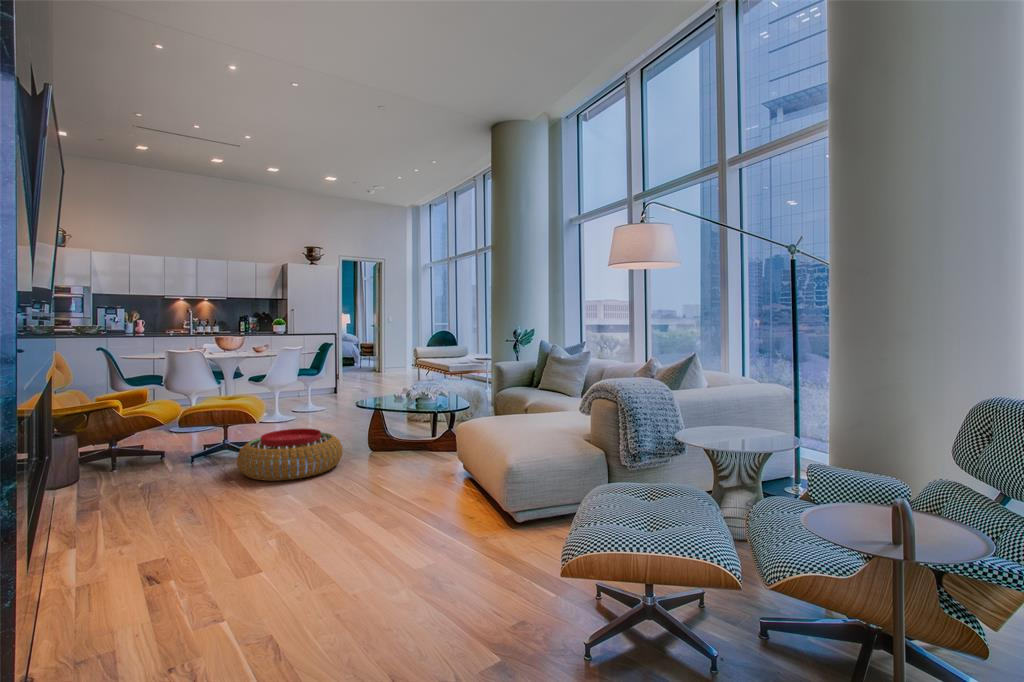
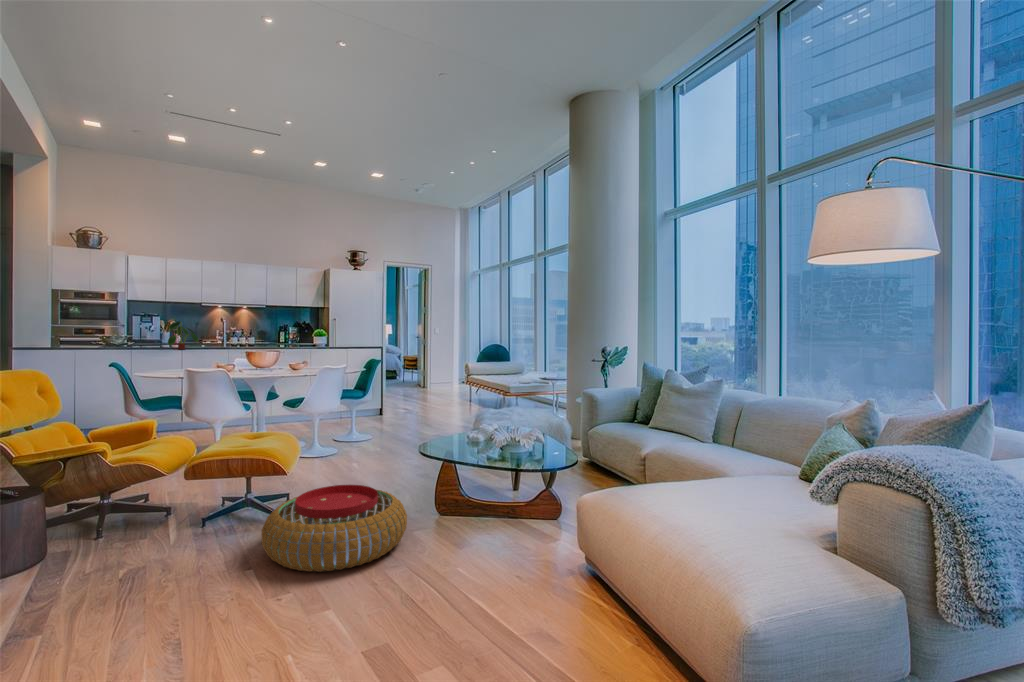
plant: none [140,312,172,337] -> present [168,322,198,349]

